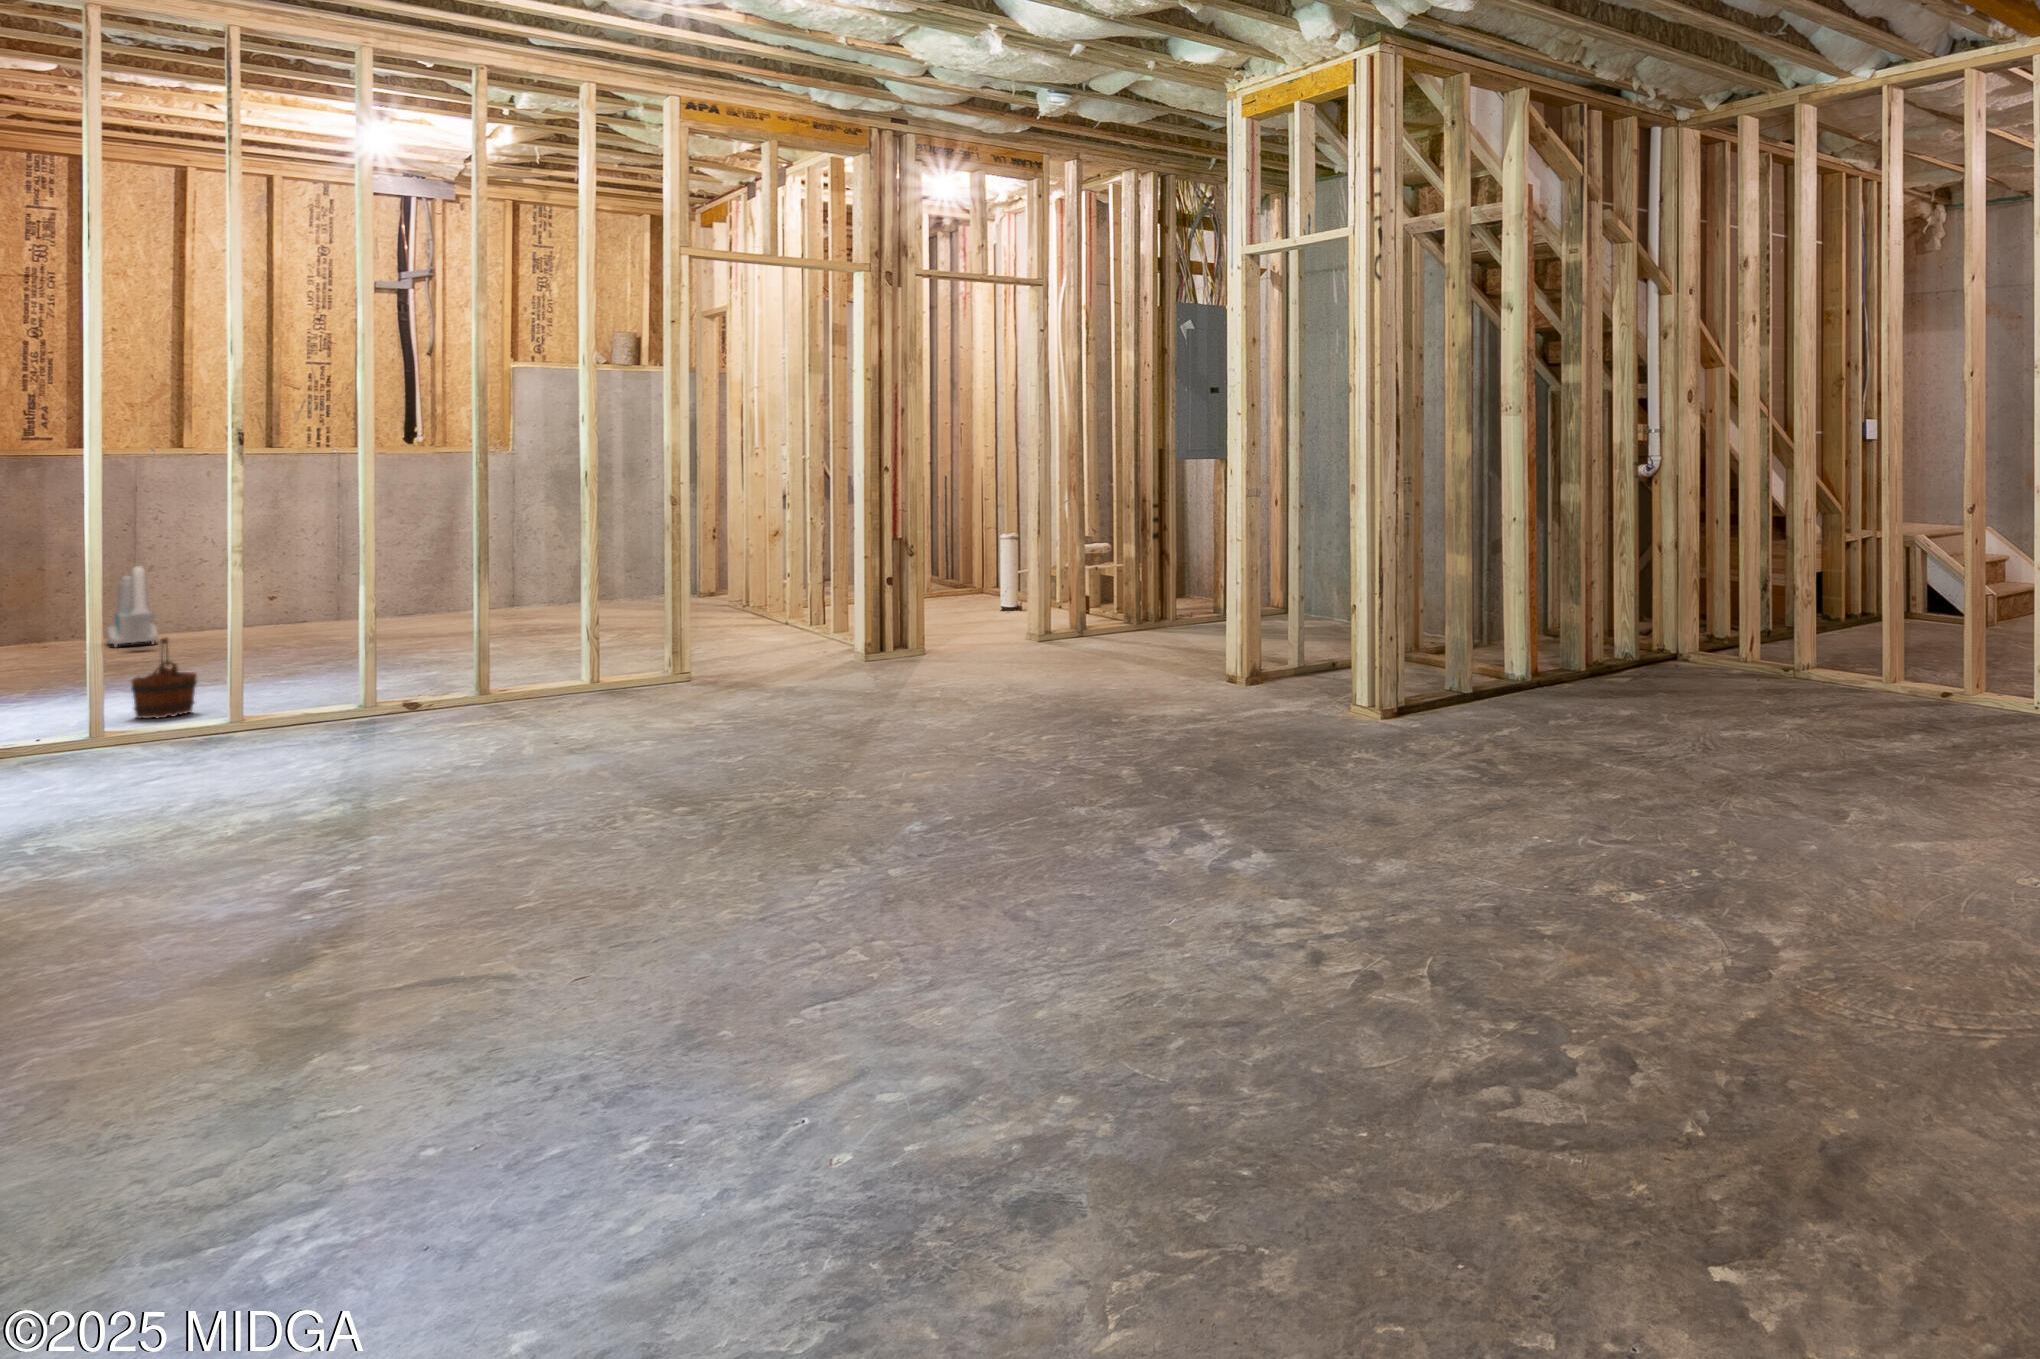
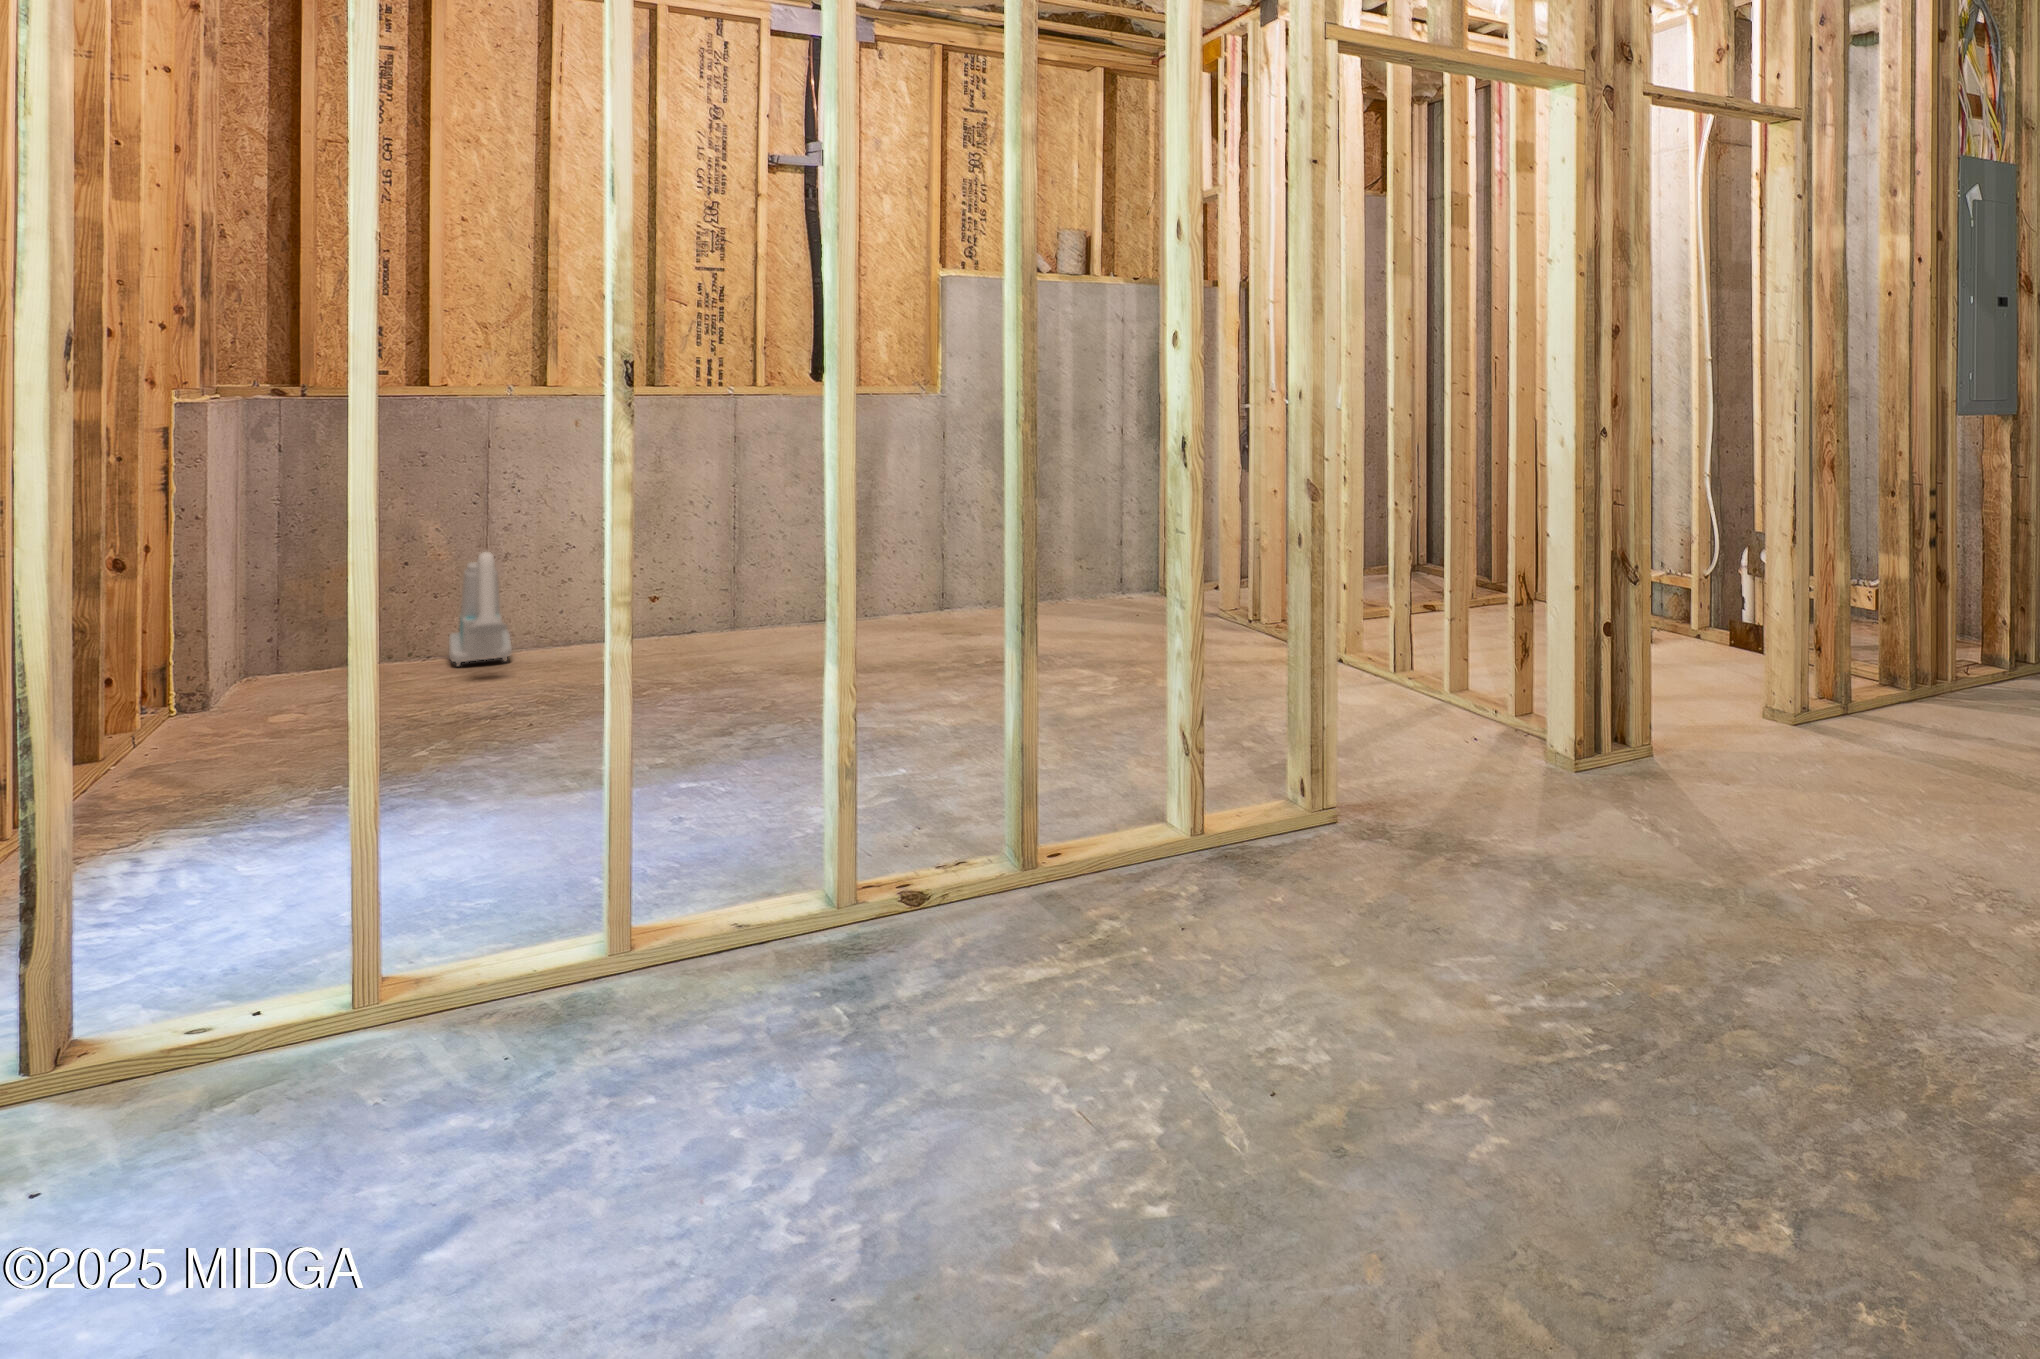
wooden bucket: present [131,638,197,718] -> none [439,734,548,894]

